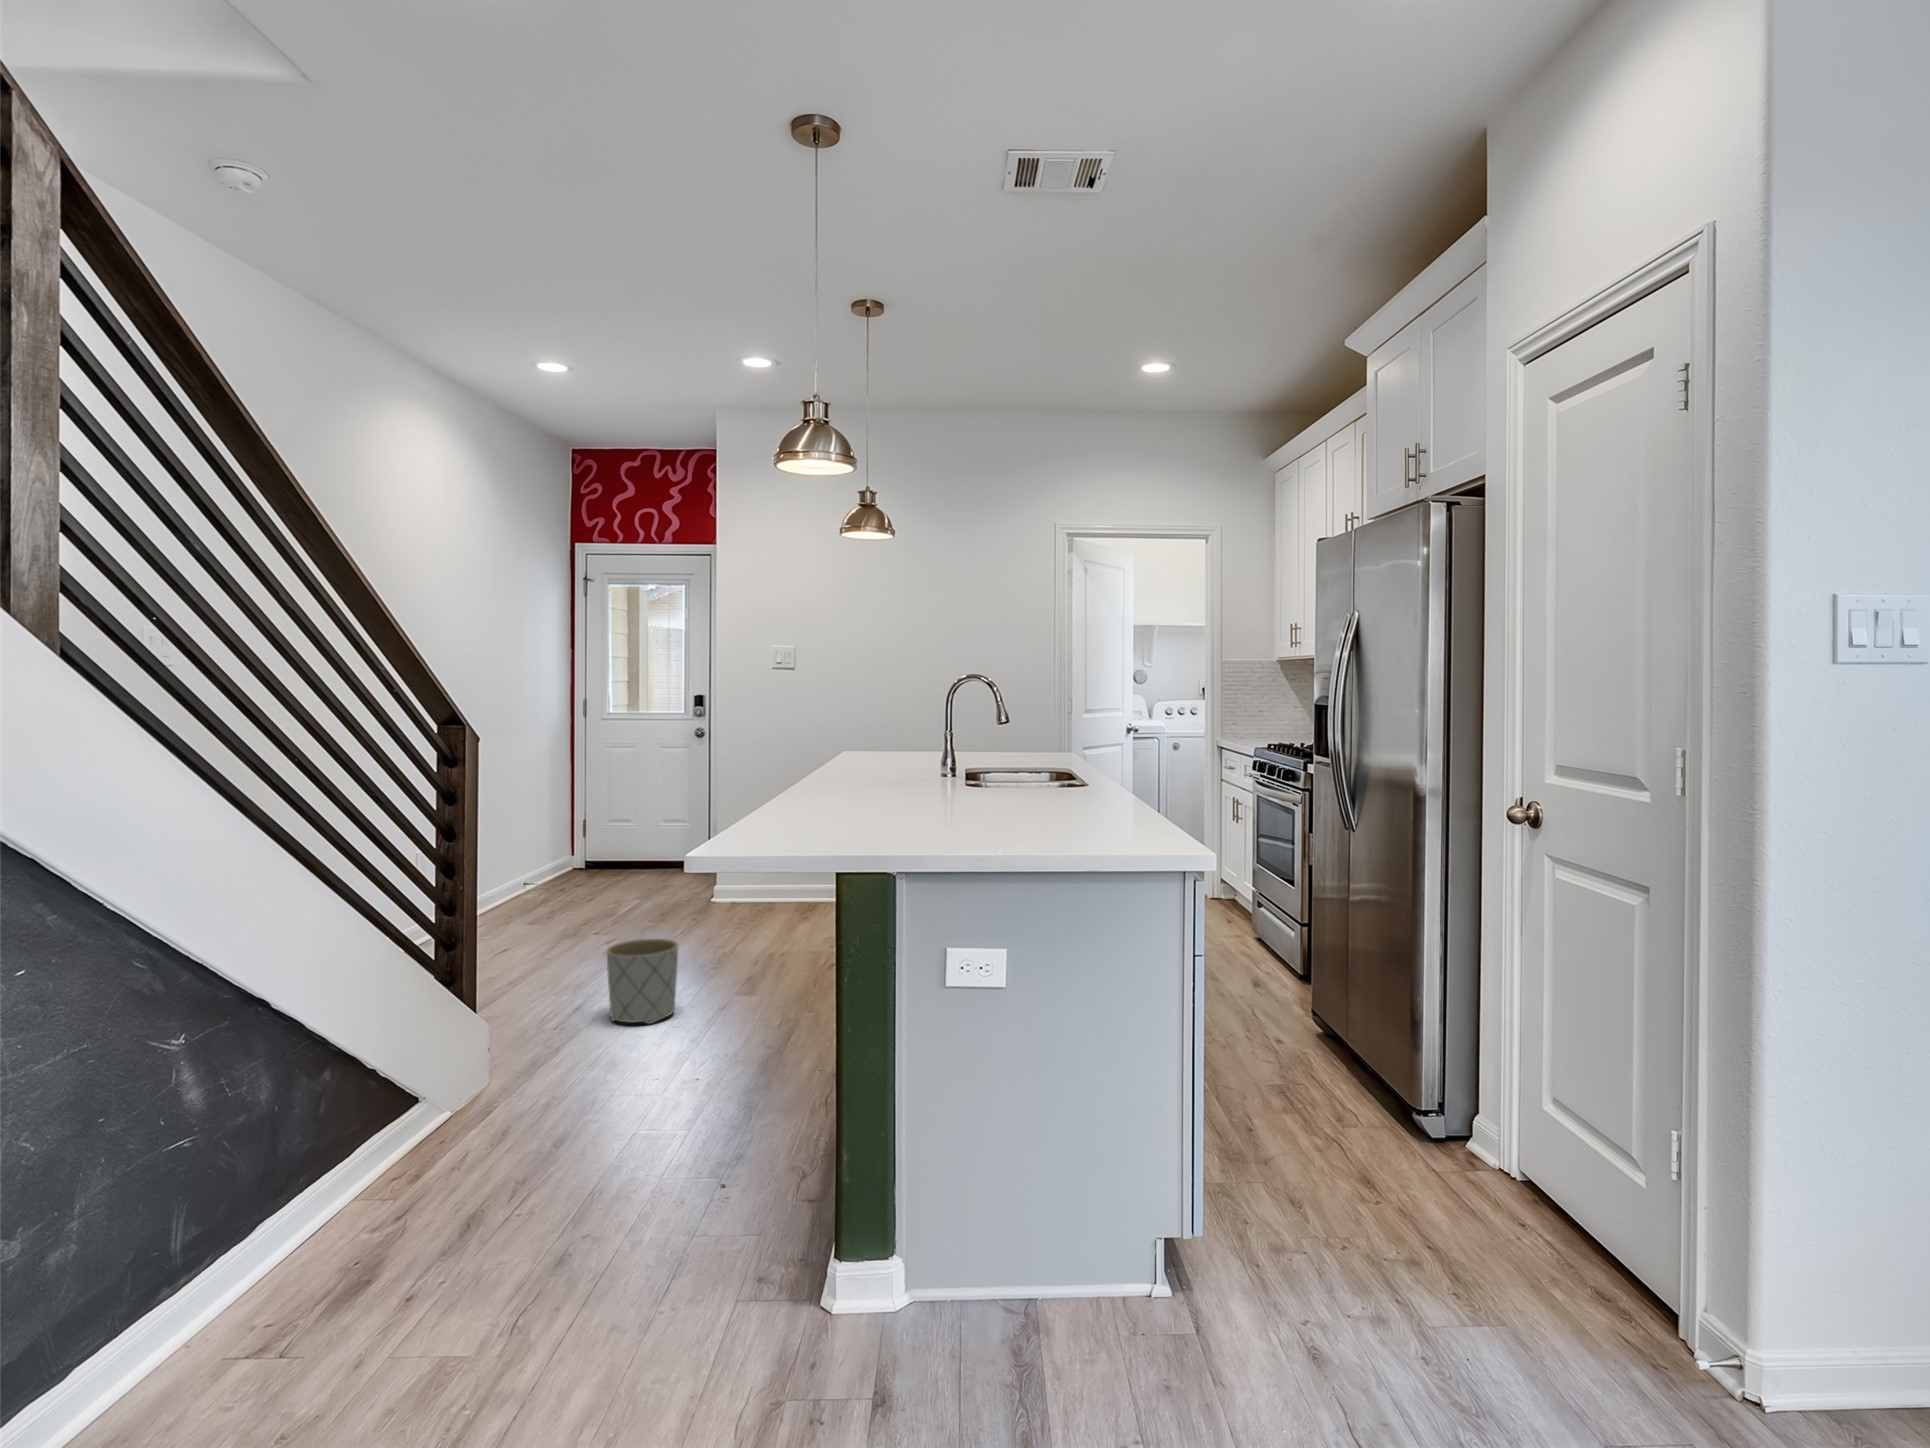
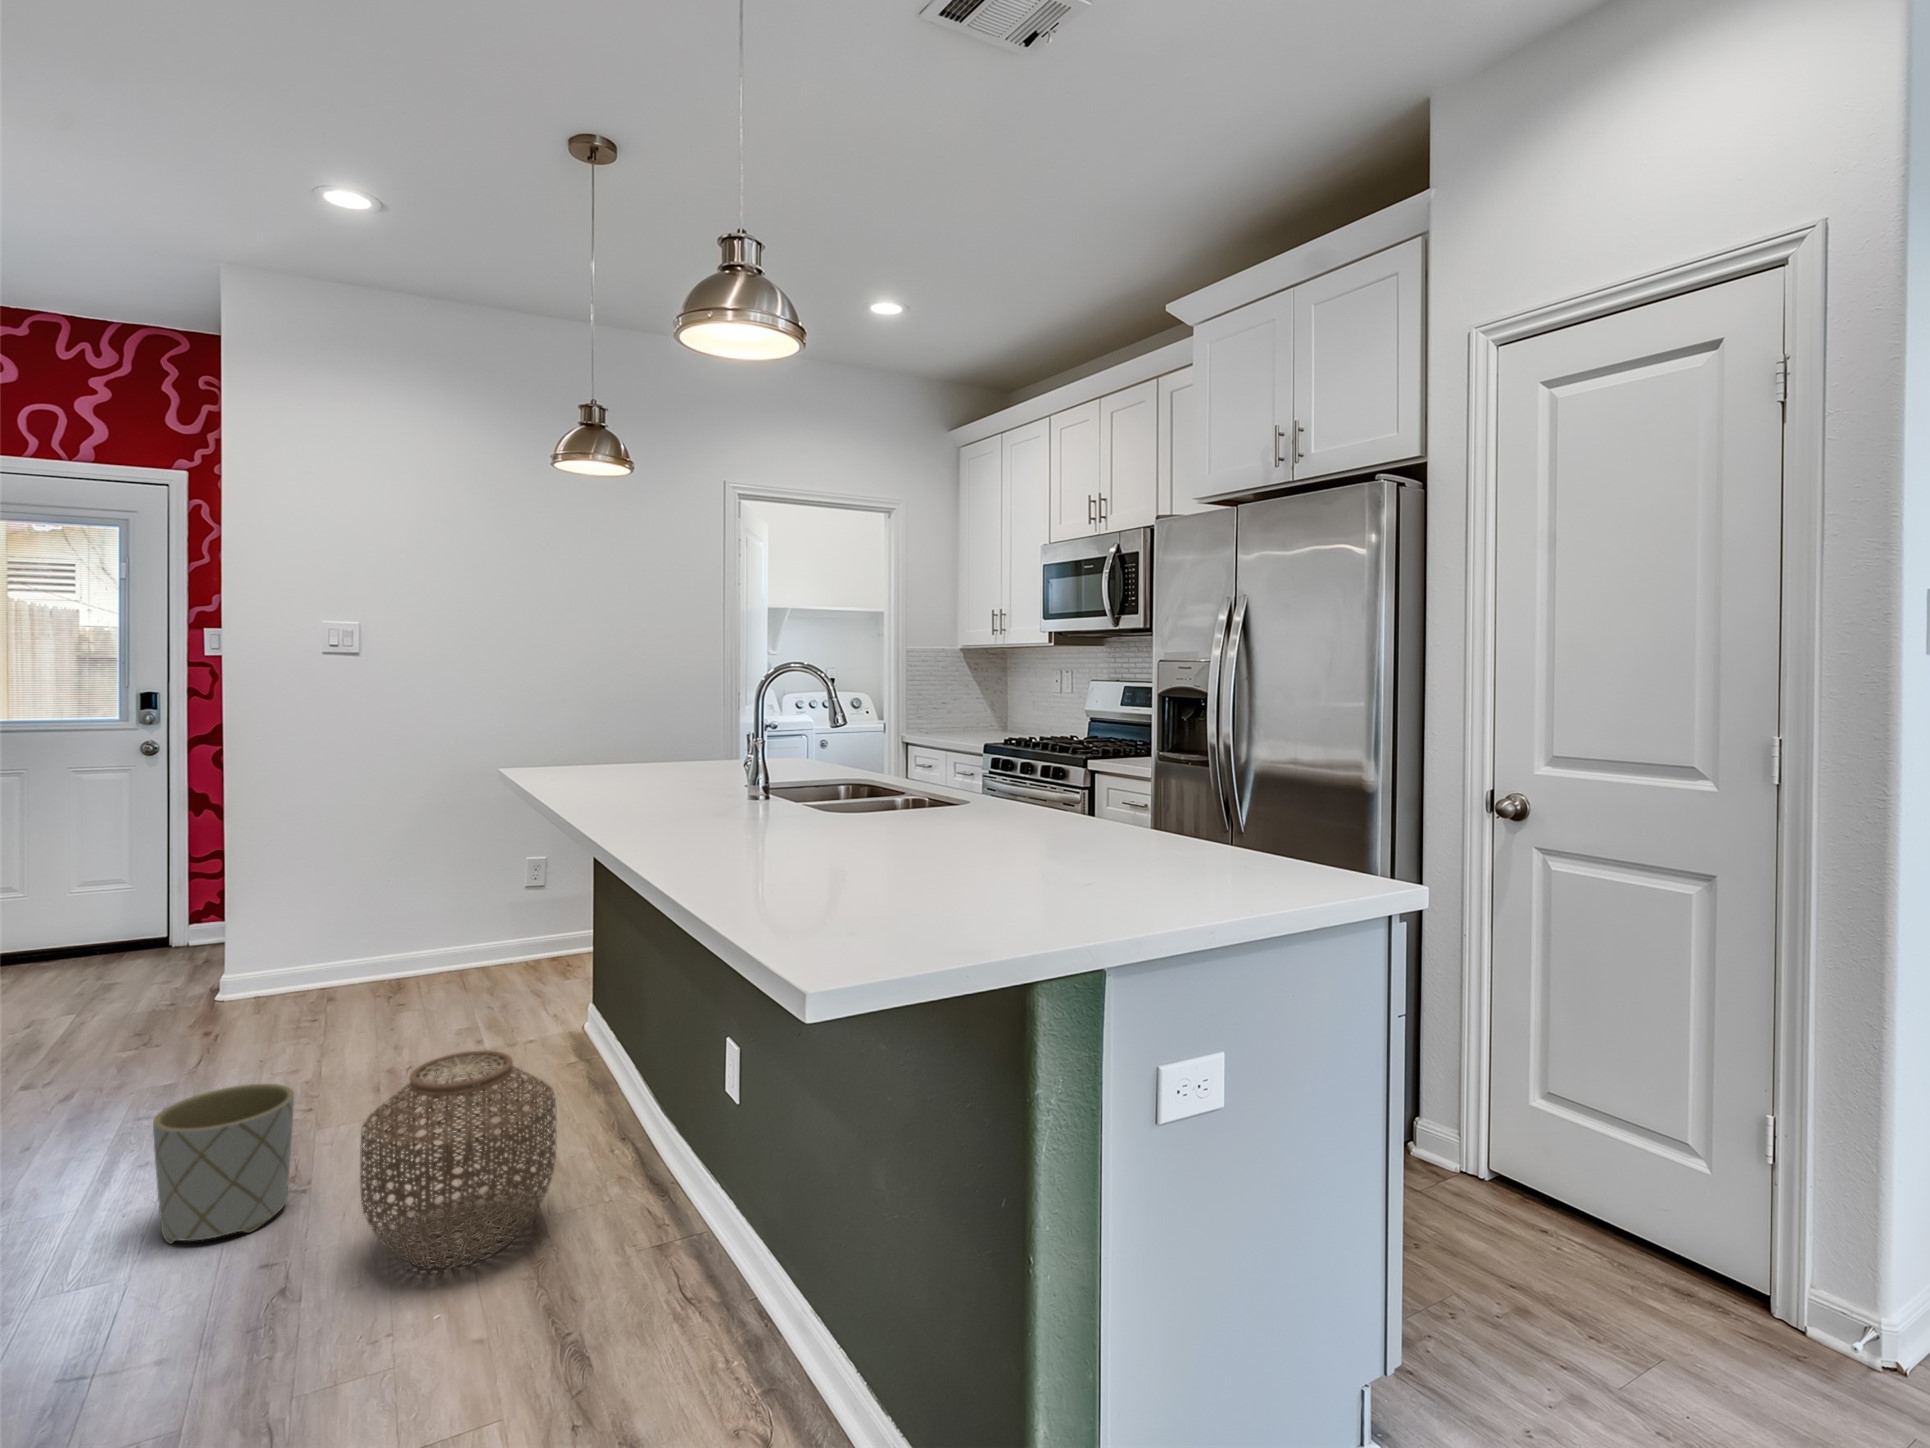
woven basket: none [683,931,797,1062] -> present [360,1051,556,1268]

